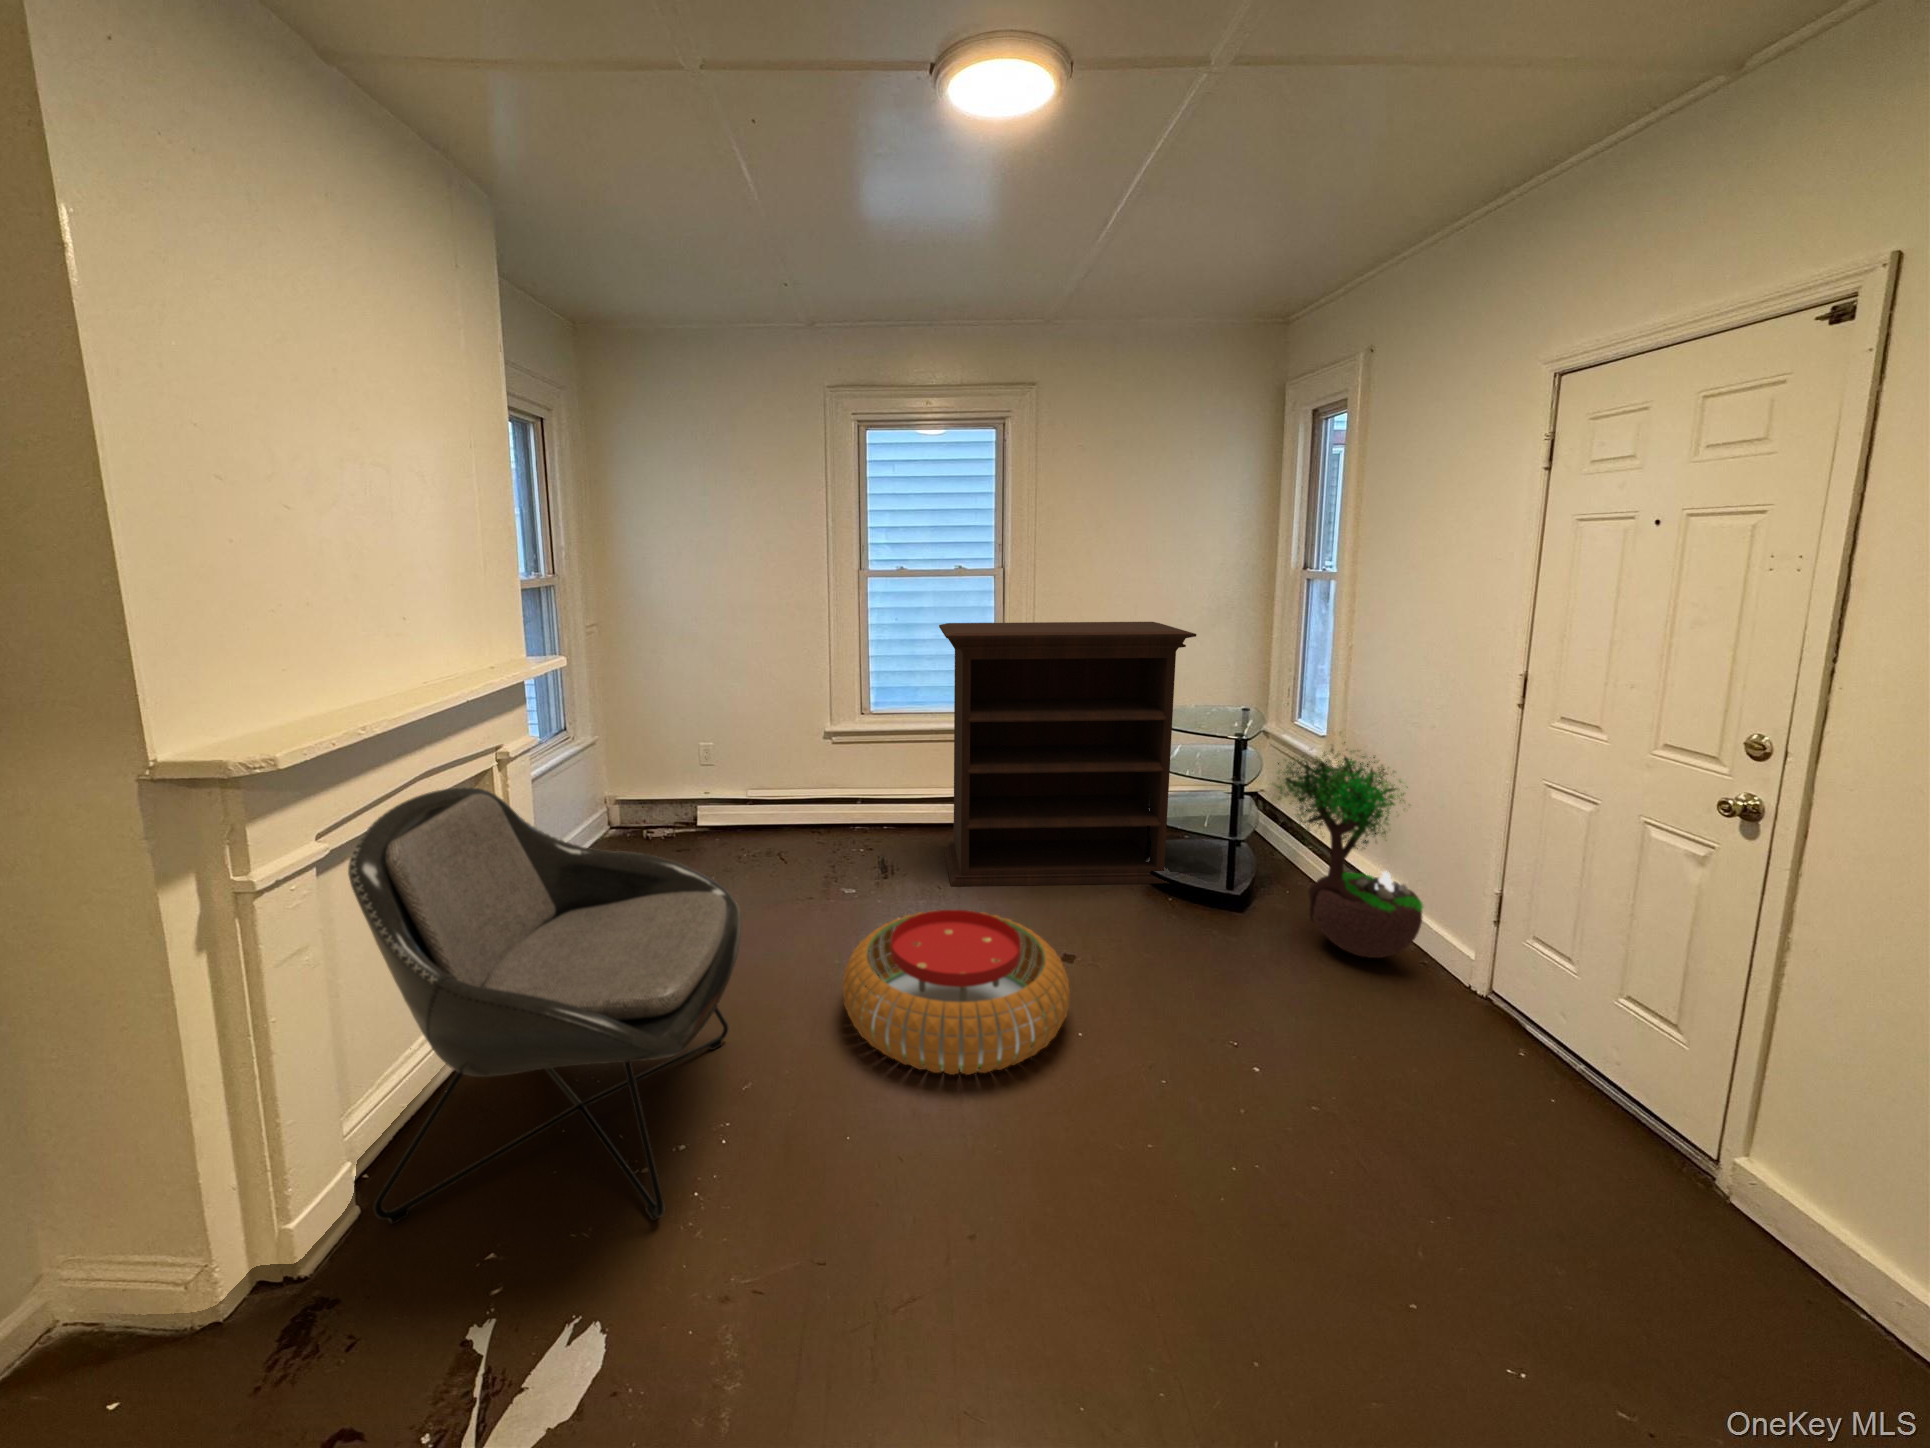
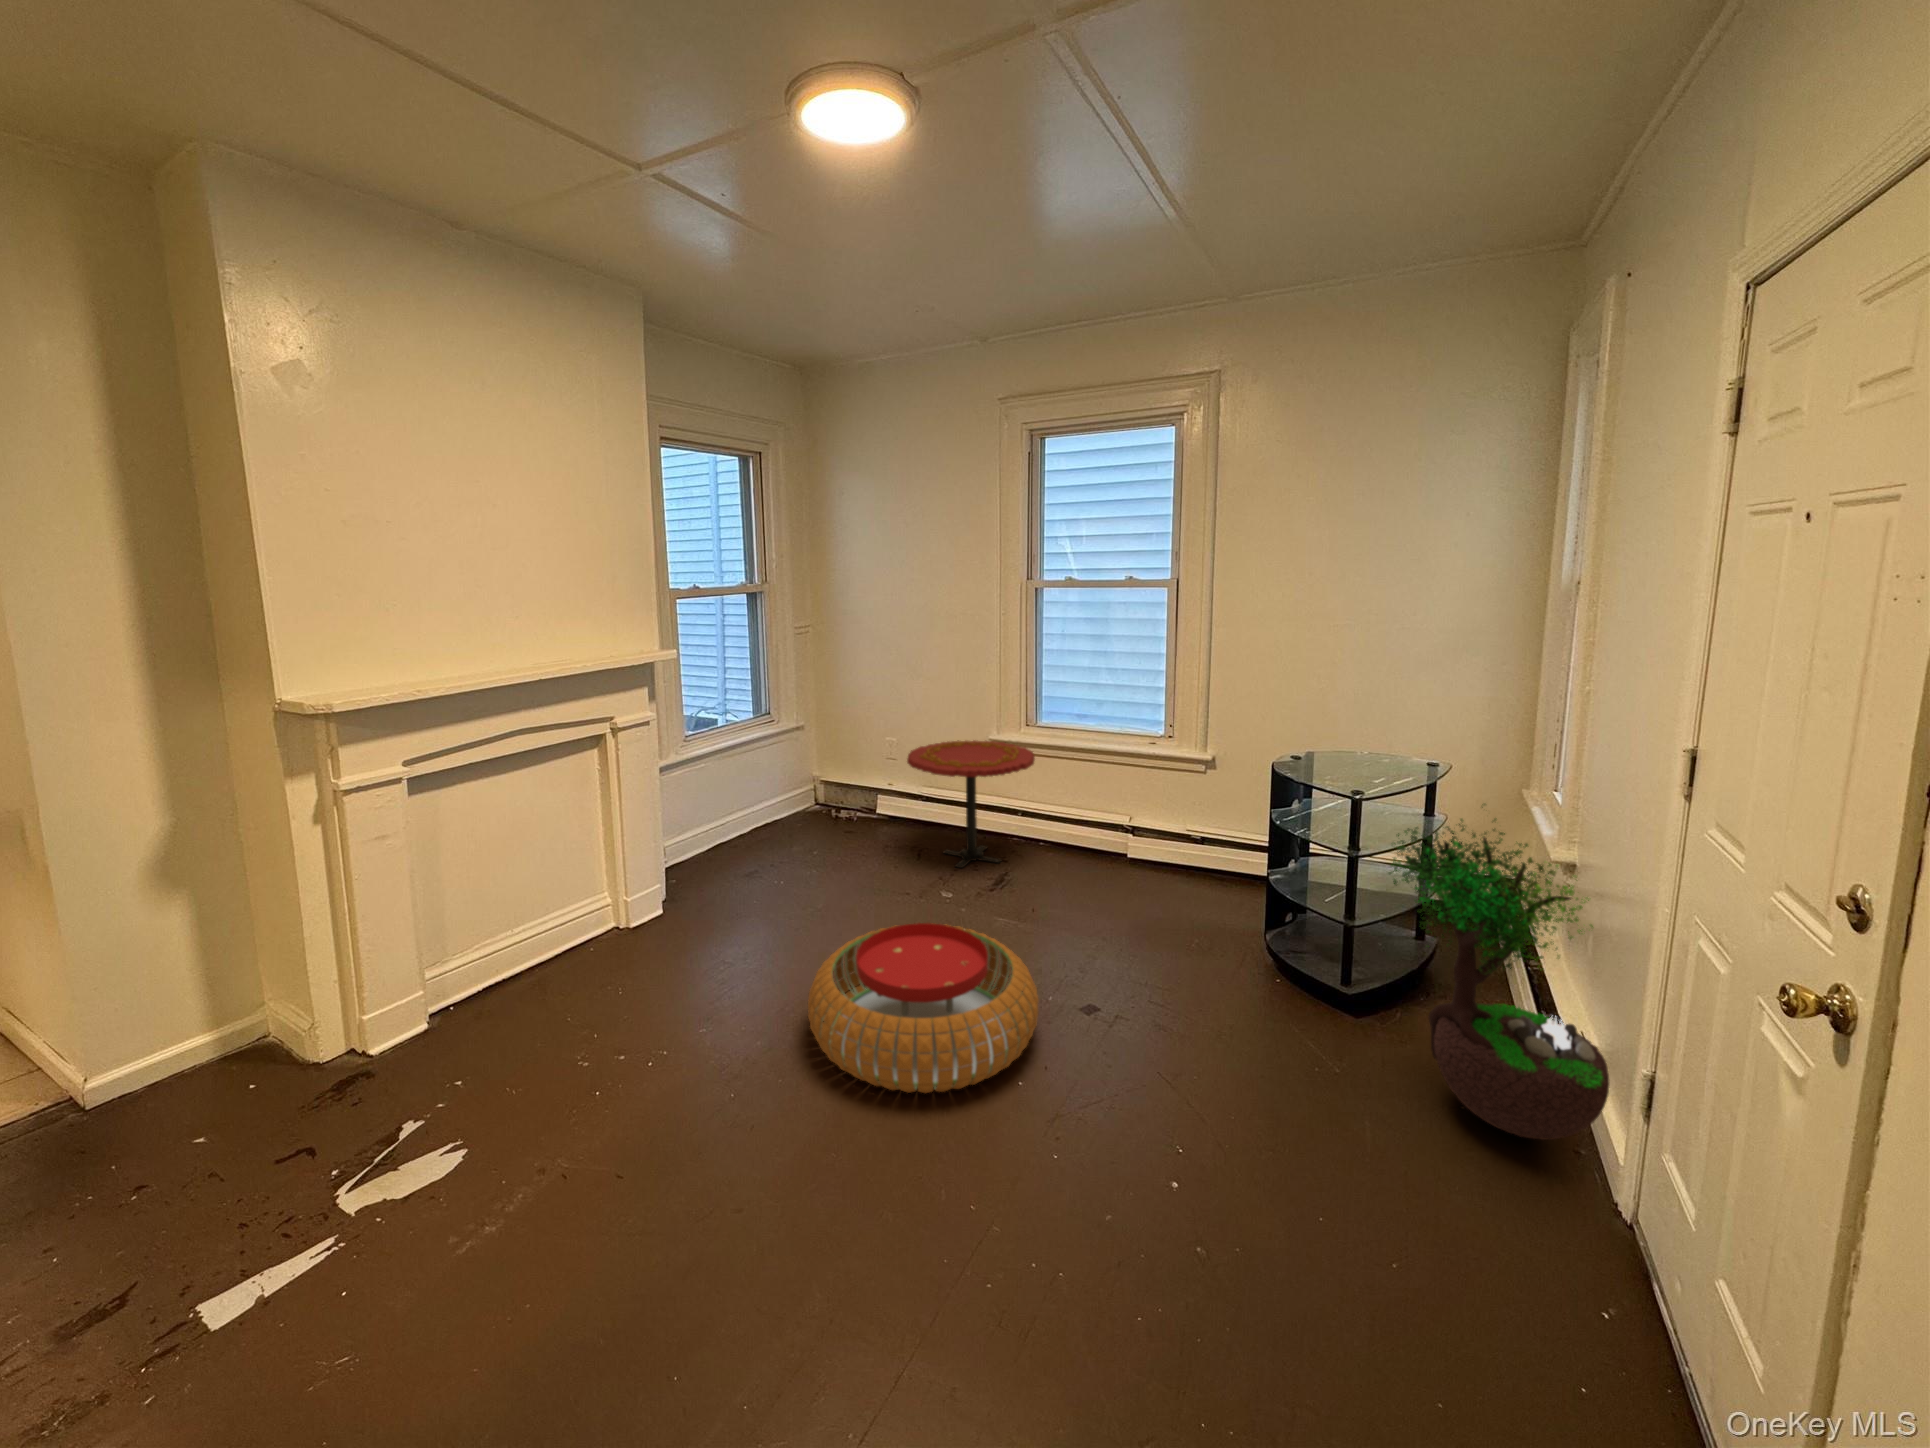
bookshelf: present [939,622,1197,886] -> none [1041,637,1345,970]
side table: none [766,732,895,863] -> present [907,740,1035,868]
lounge chair: present [348,787,741,1224] -> none [419,743,735,1103]

